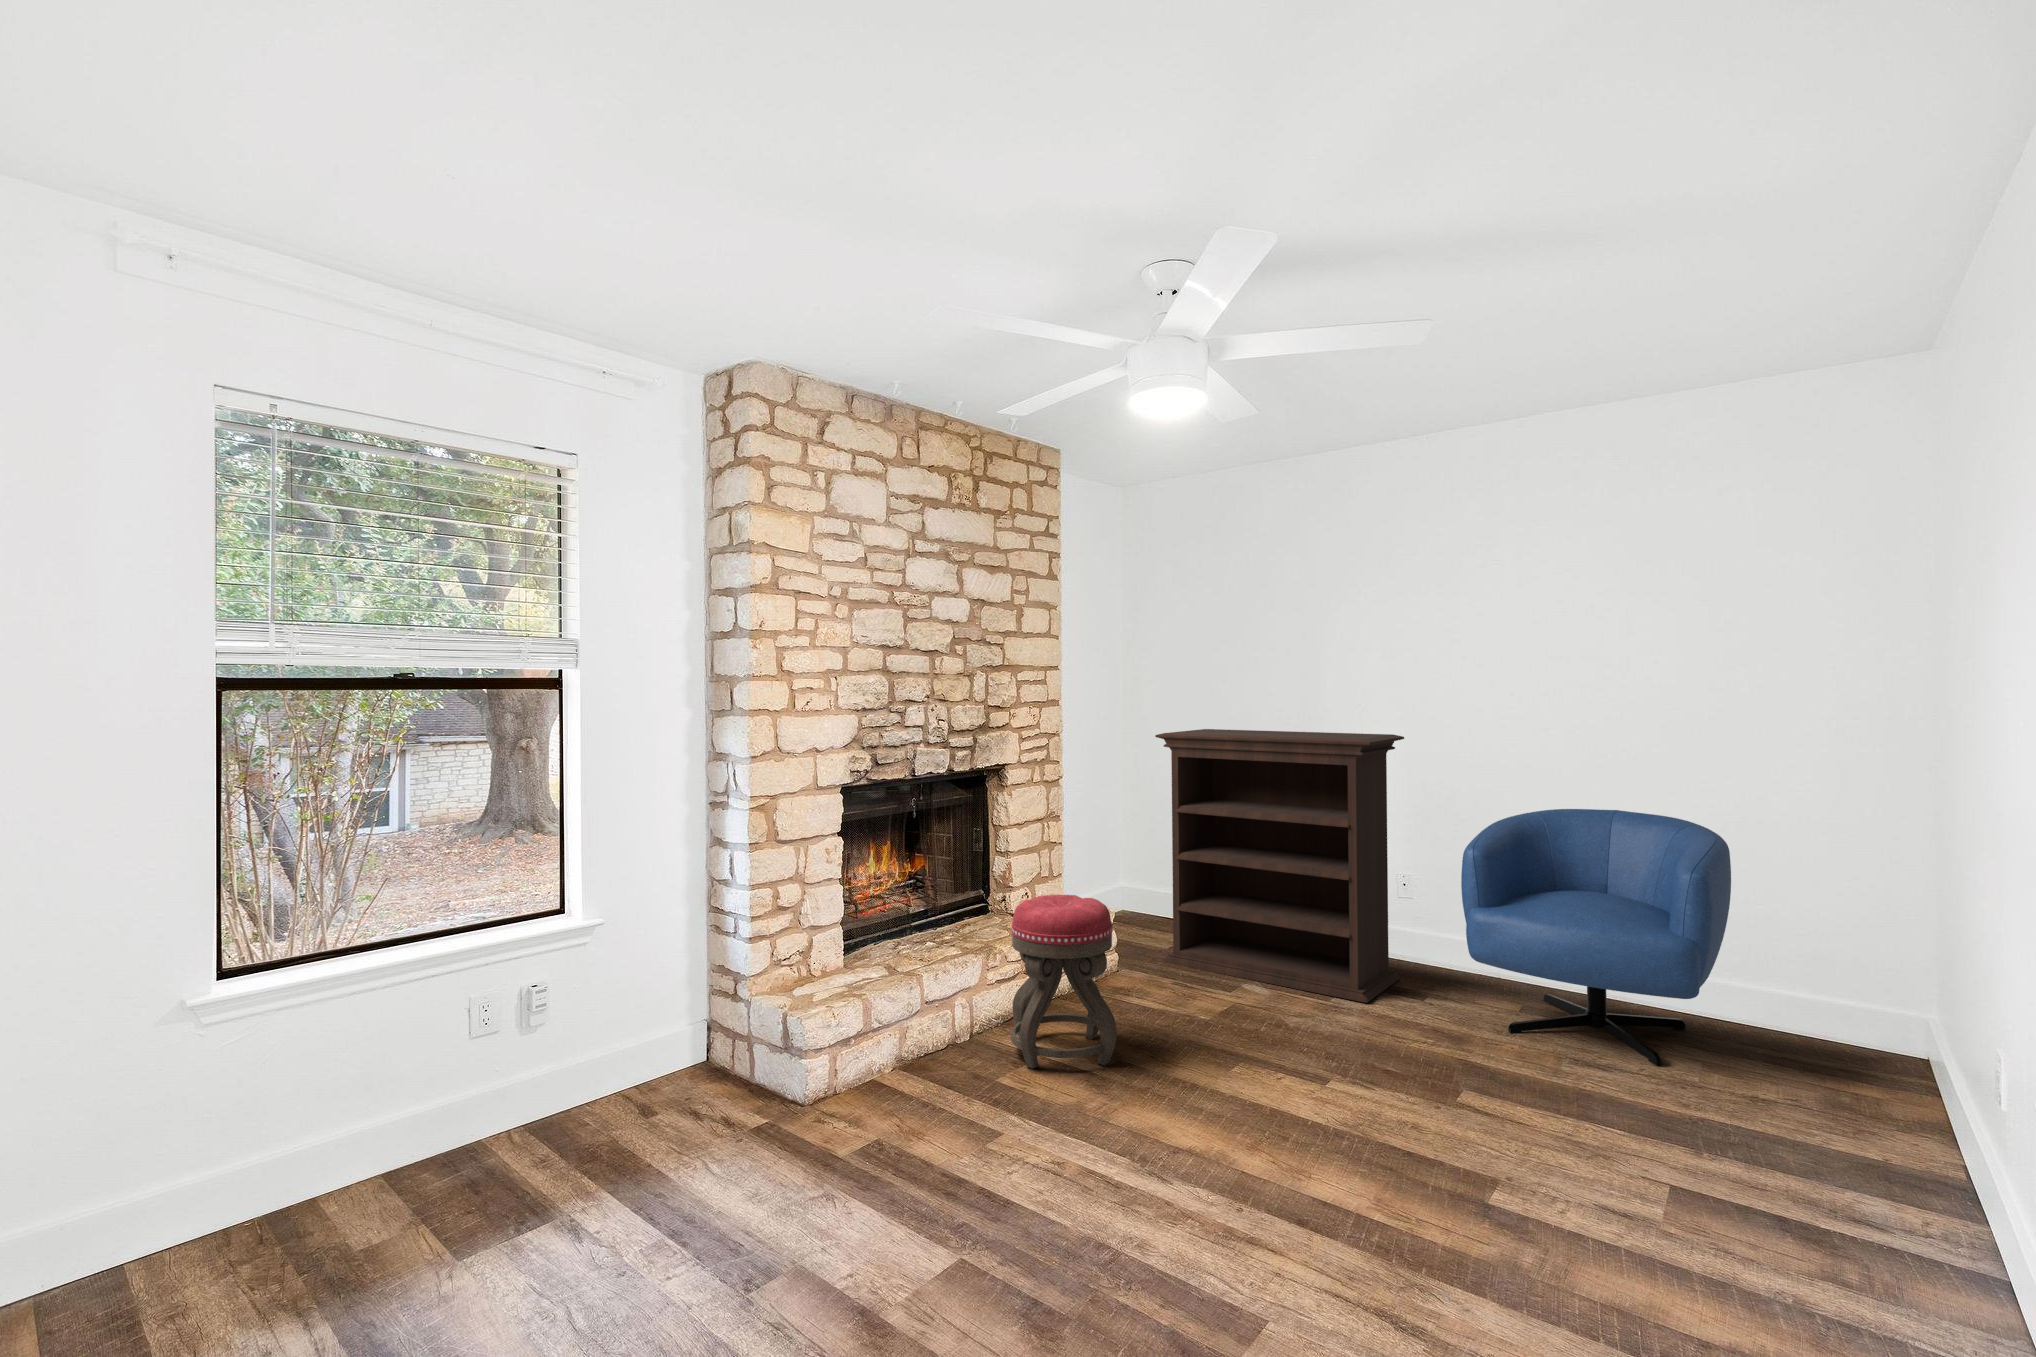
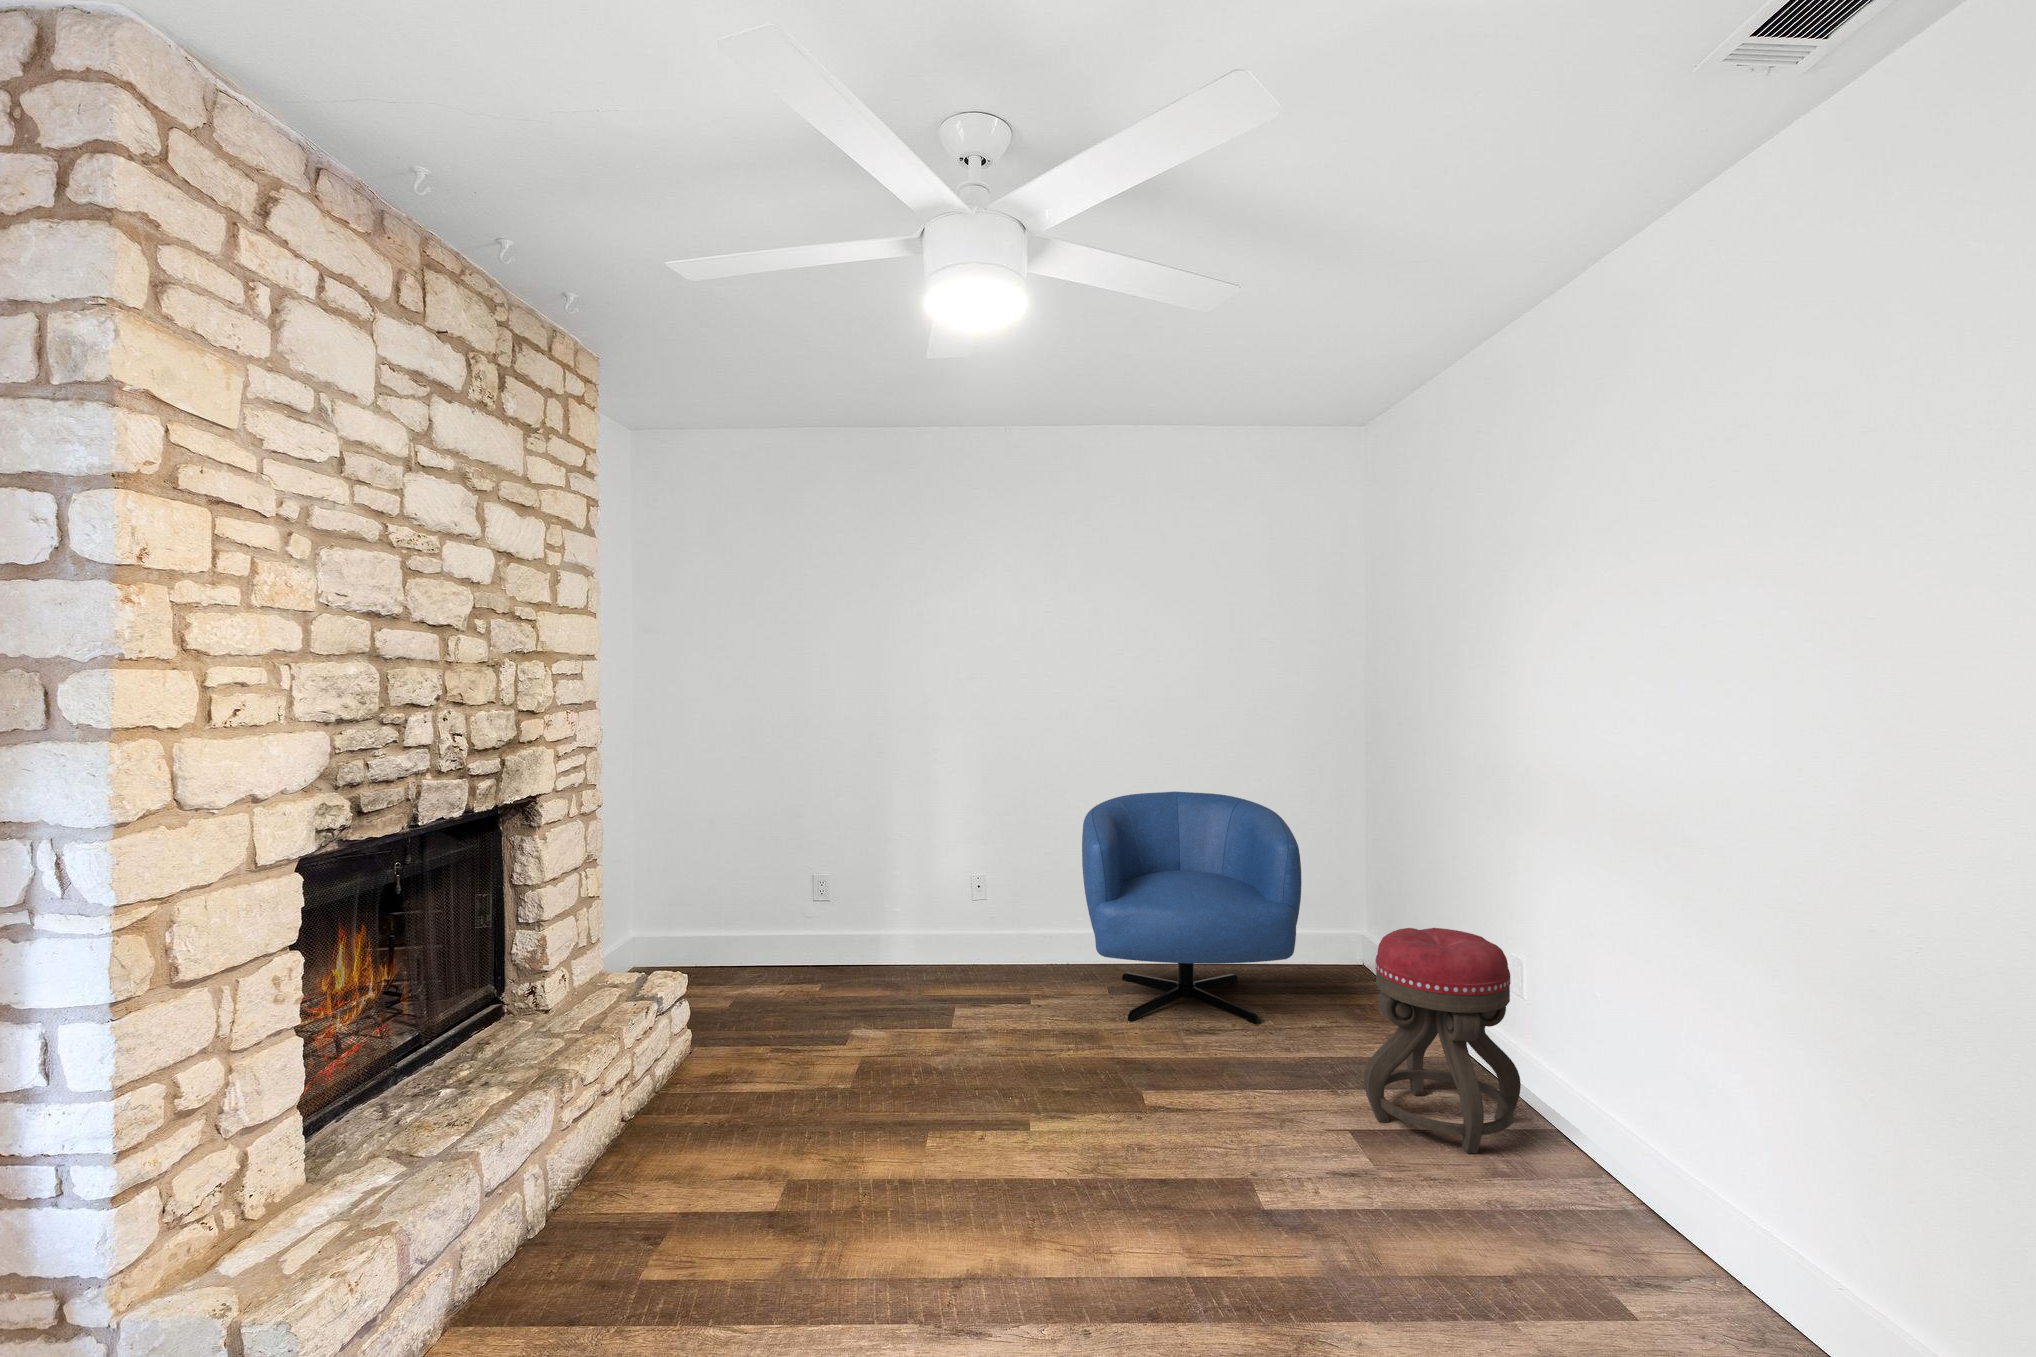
bookshelf: present [1155,729,1404,1003] -> none [727,730,997,1022]
ottoman: present [1011,895,1117,1068] -> present [1364,928,1521,1153]

